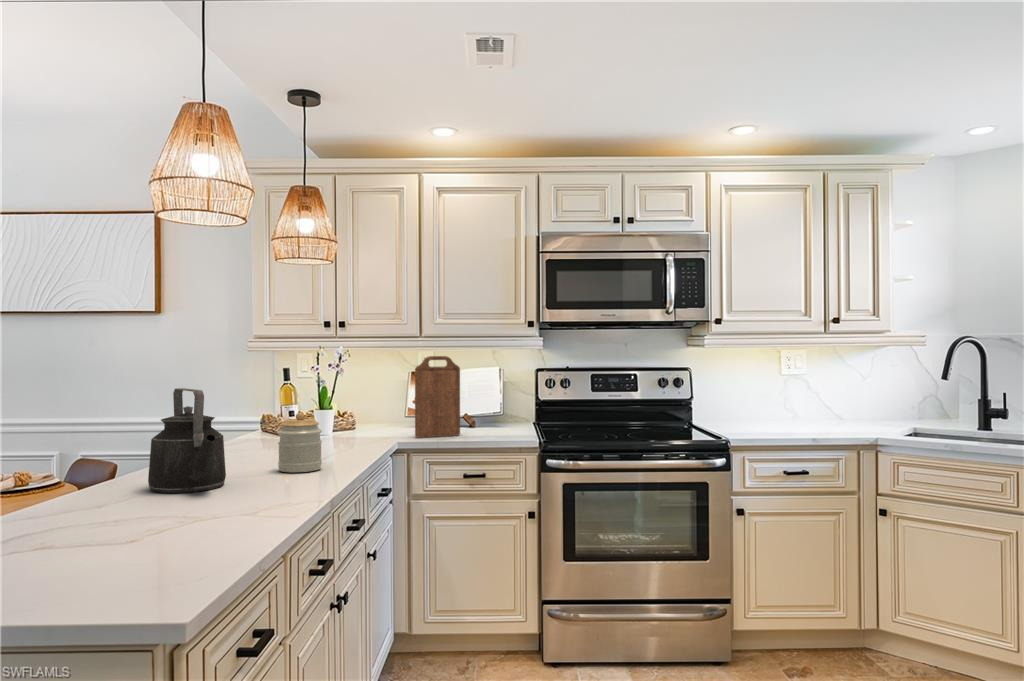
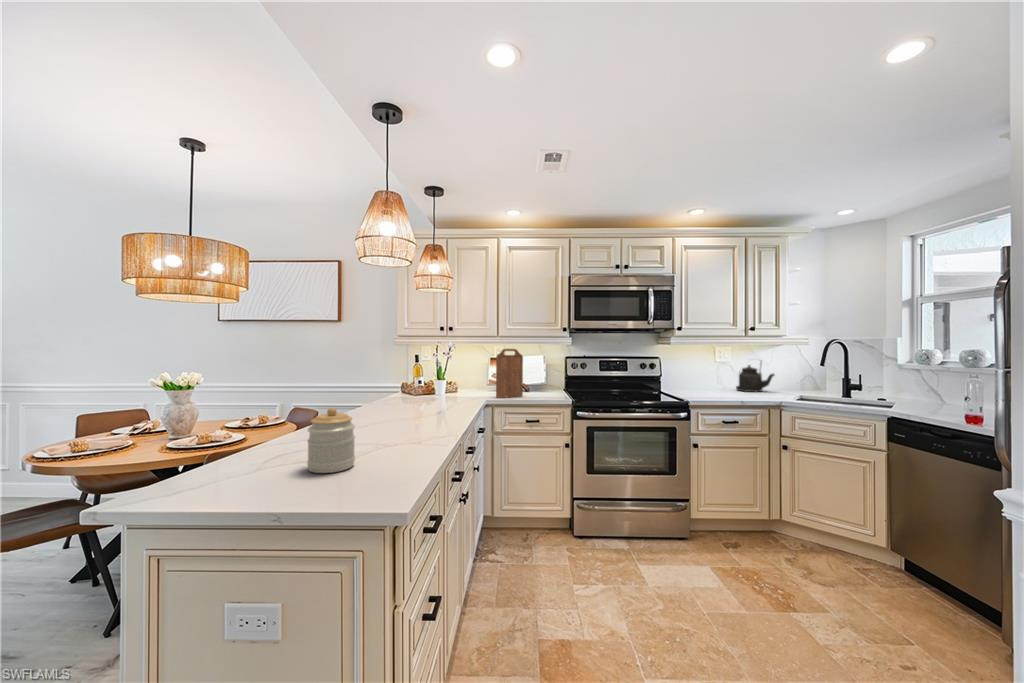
kettle: present [148,388,226,493] -> present [736,360,774,392]
jar: present [278,412,322,472] -> present [307,408,355,473]

